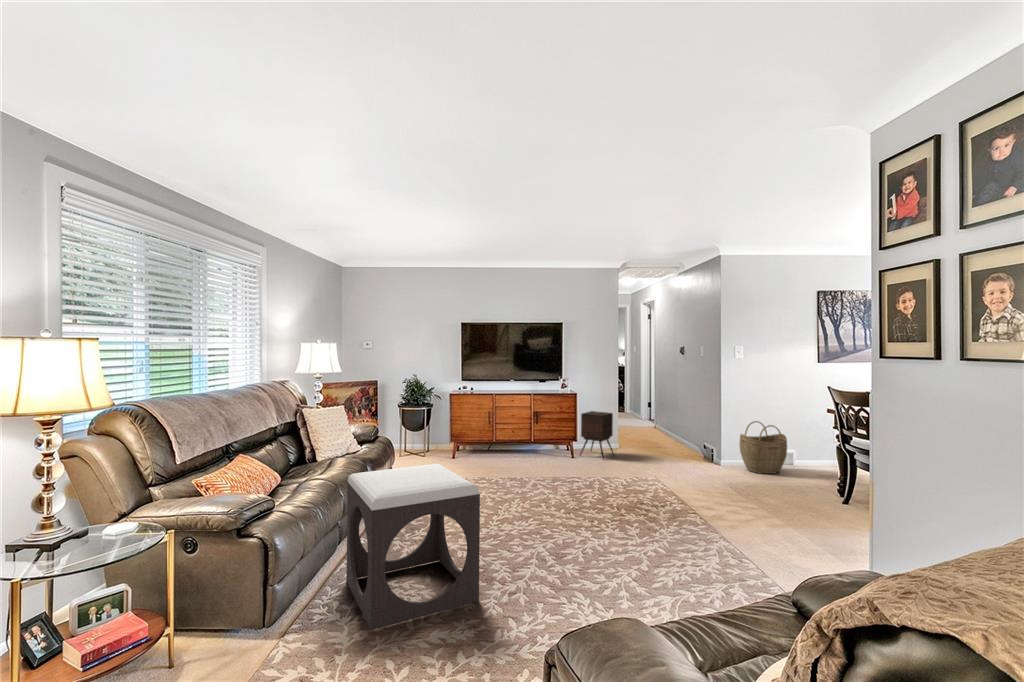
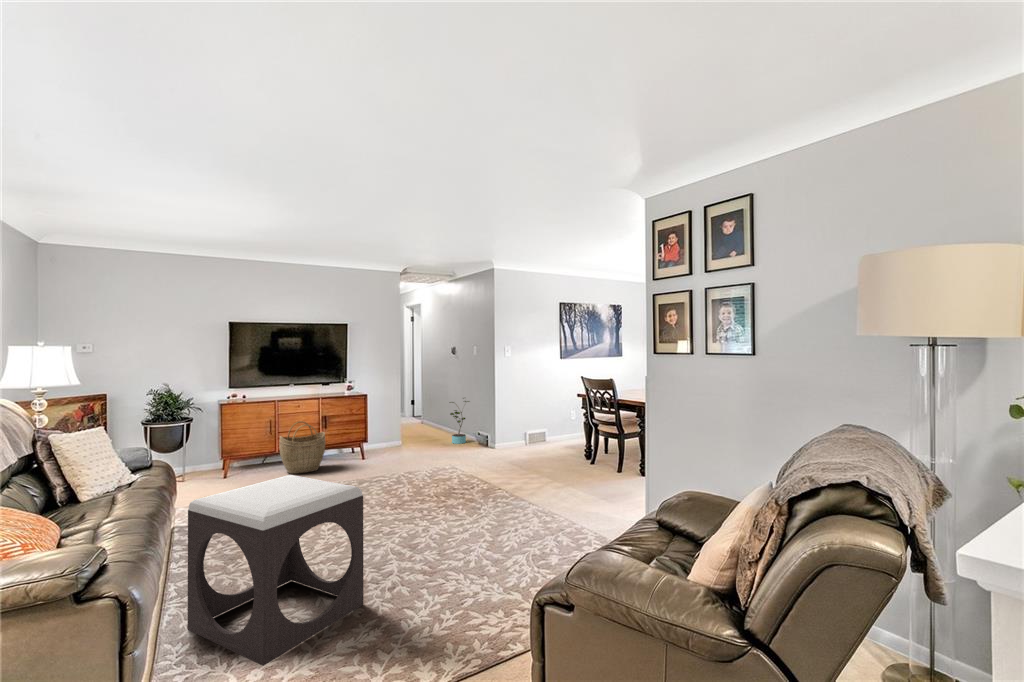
potted plant: none [673,403,697,454] -> present [450,401,469,444]
side table: present [580,411,614,459] -> none [368,412,400,458]
woven basket: present [739,421,787,474] -> present [279,421,325,474]

